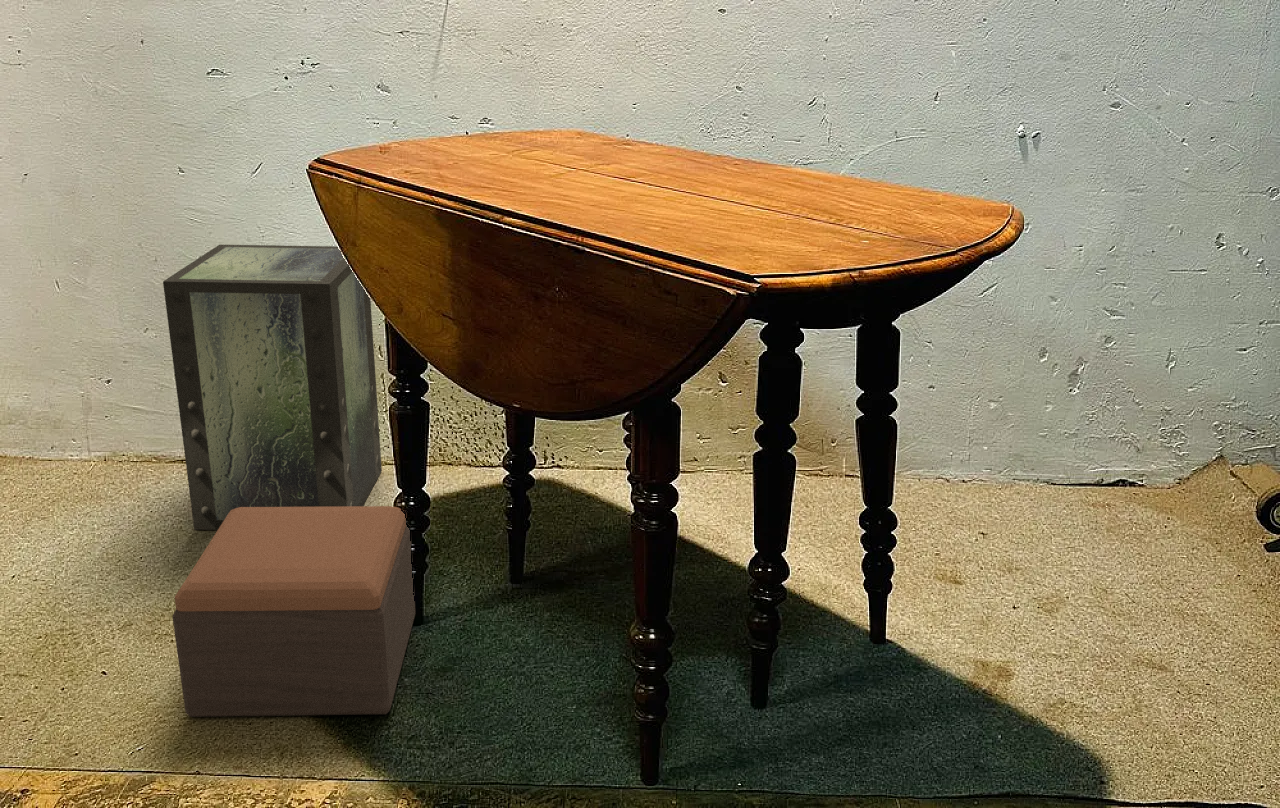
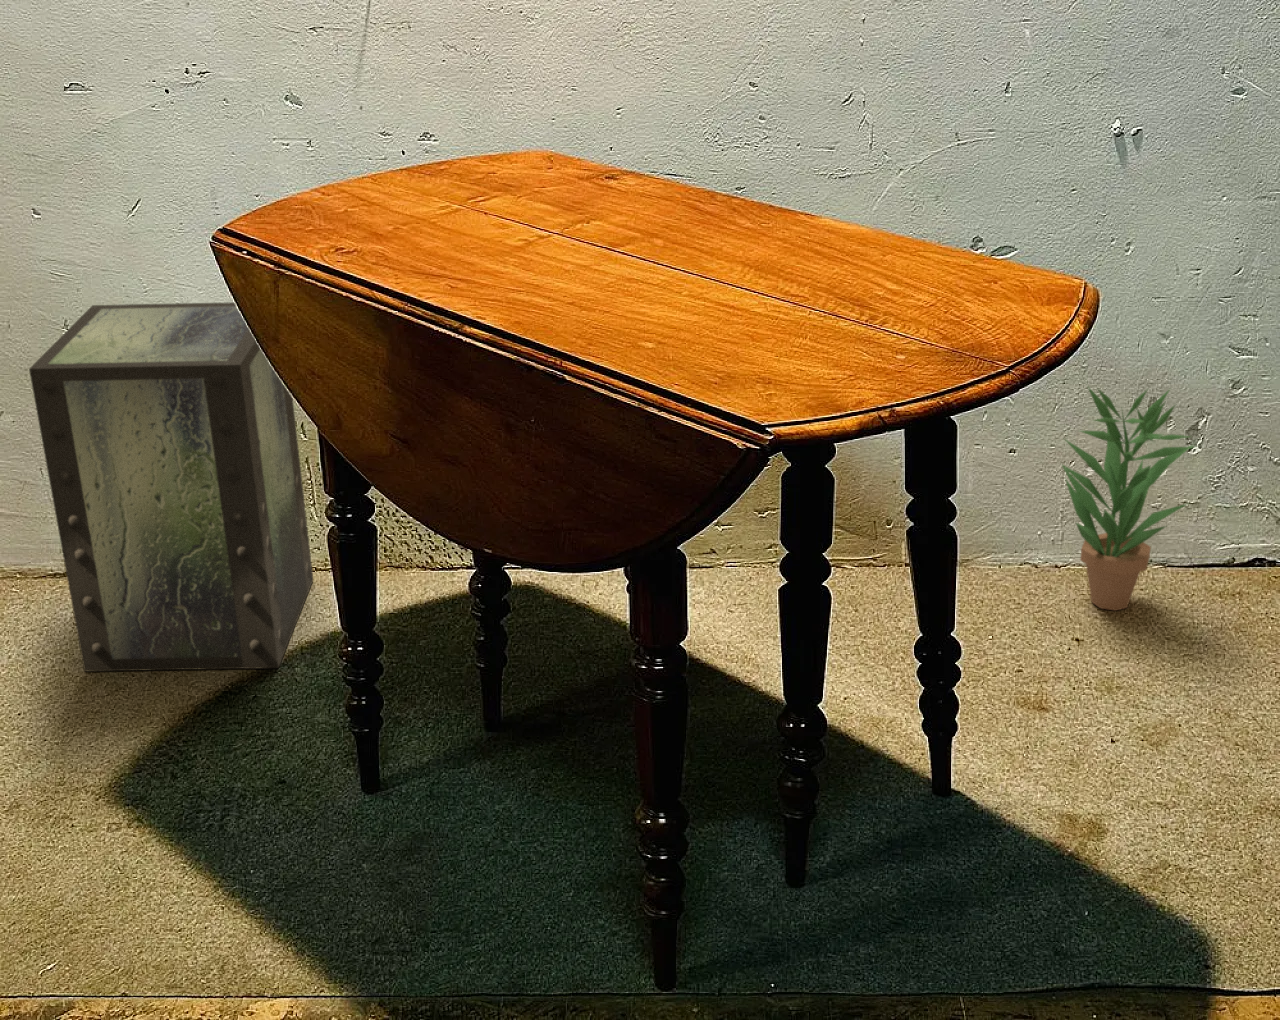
potted plant: none [973,331,1082,513] -> present [1062,387,1193,610]
footstool: present [172,506,415,717] -> none [79,651,370,923]

